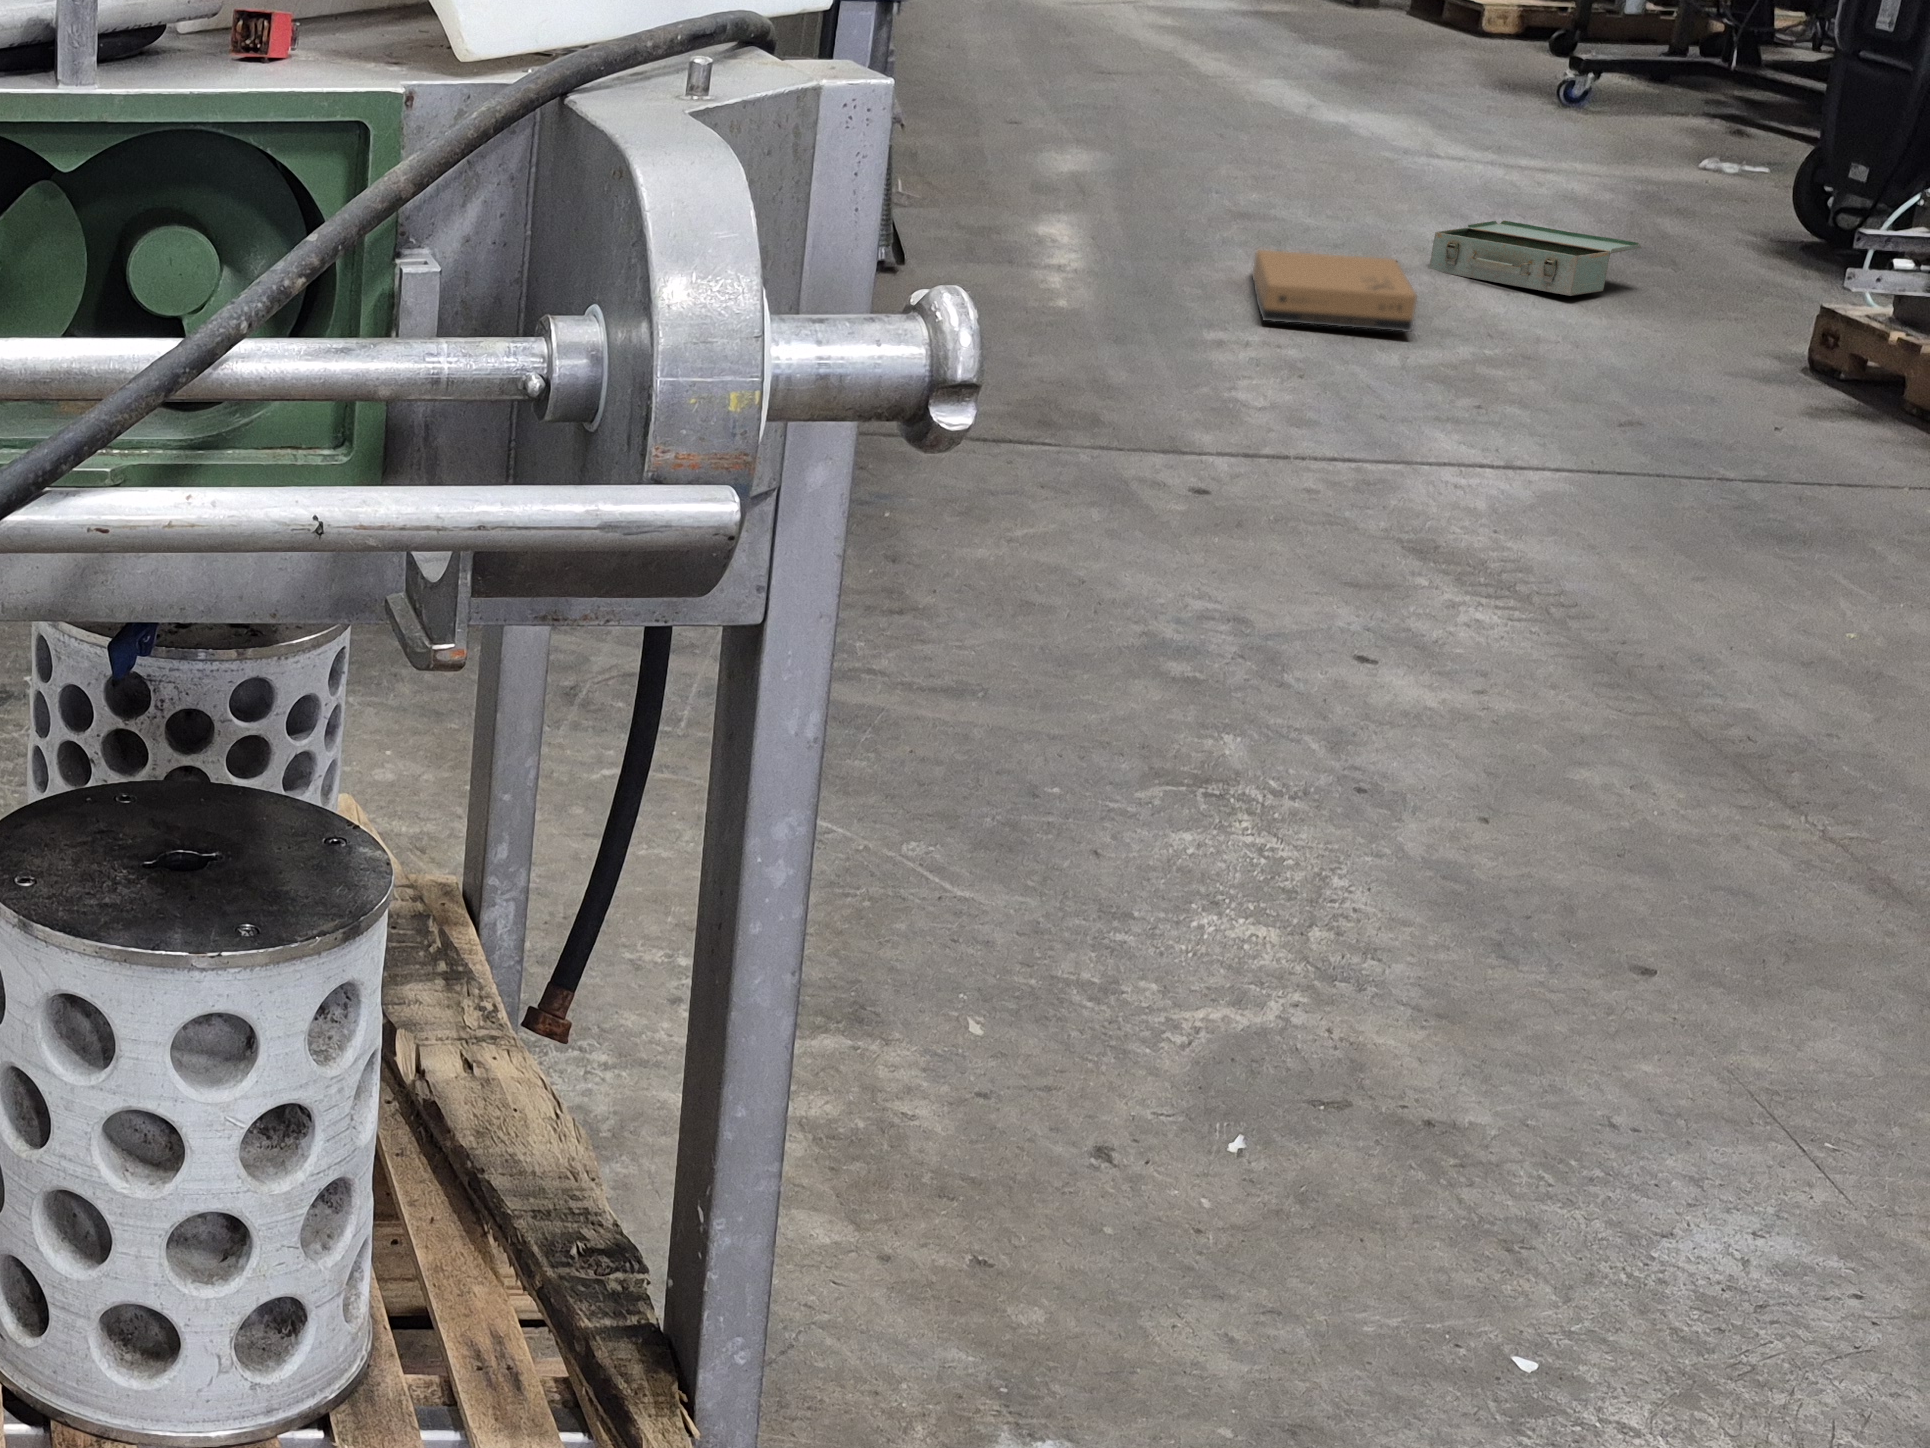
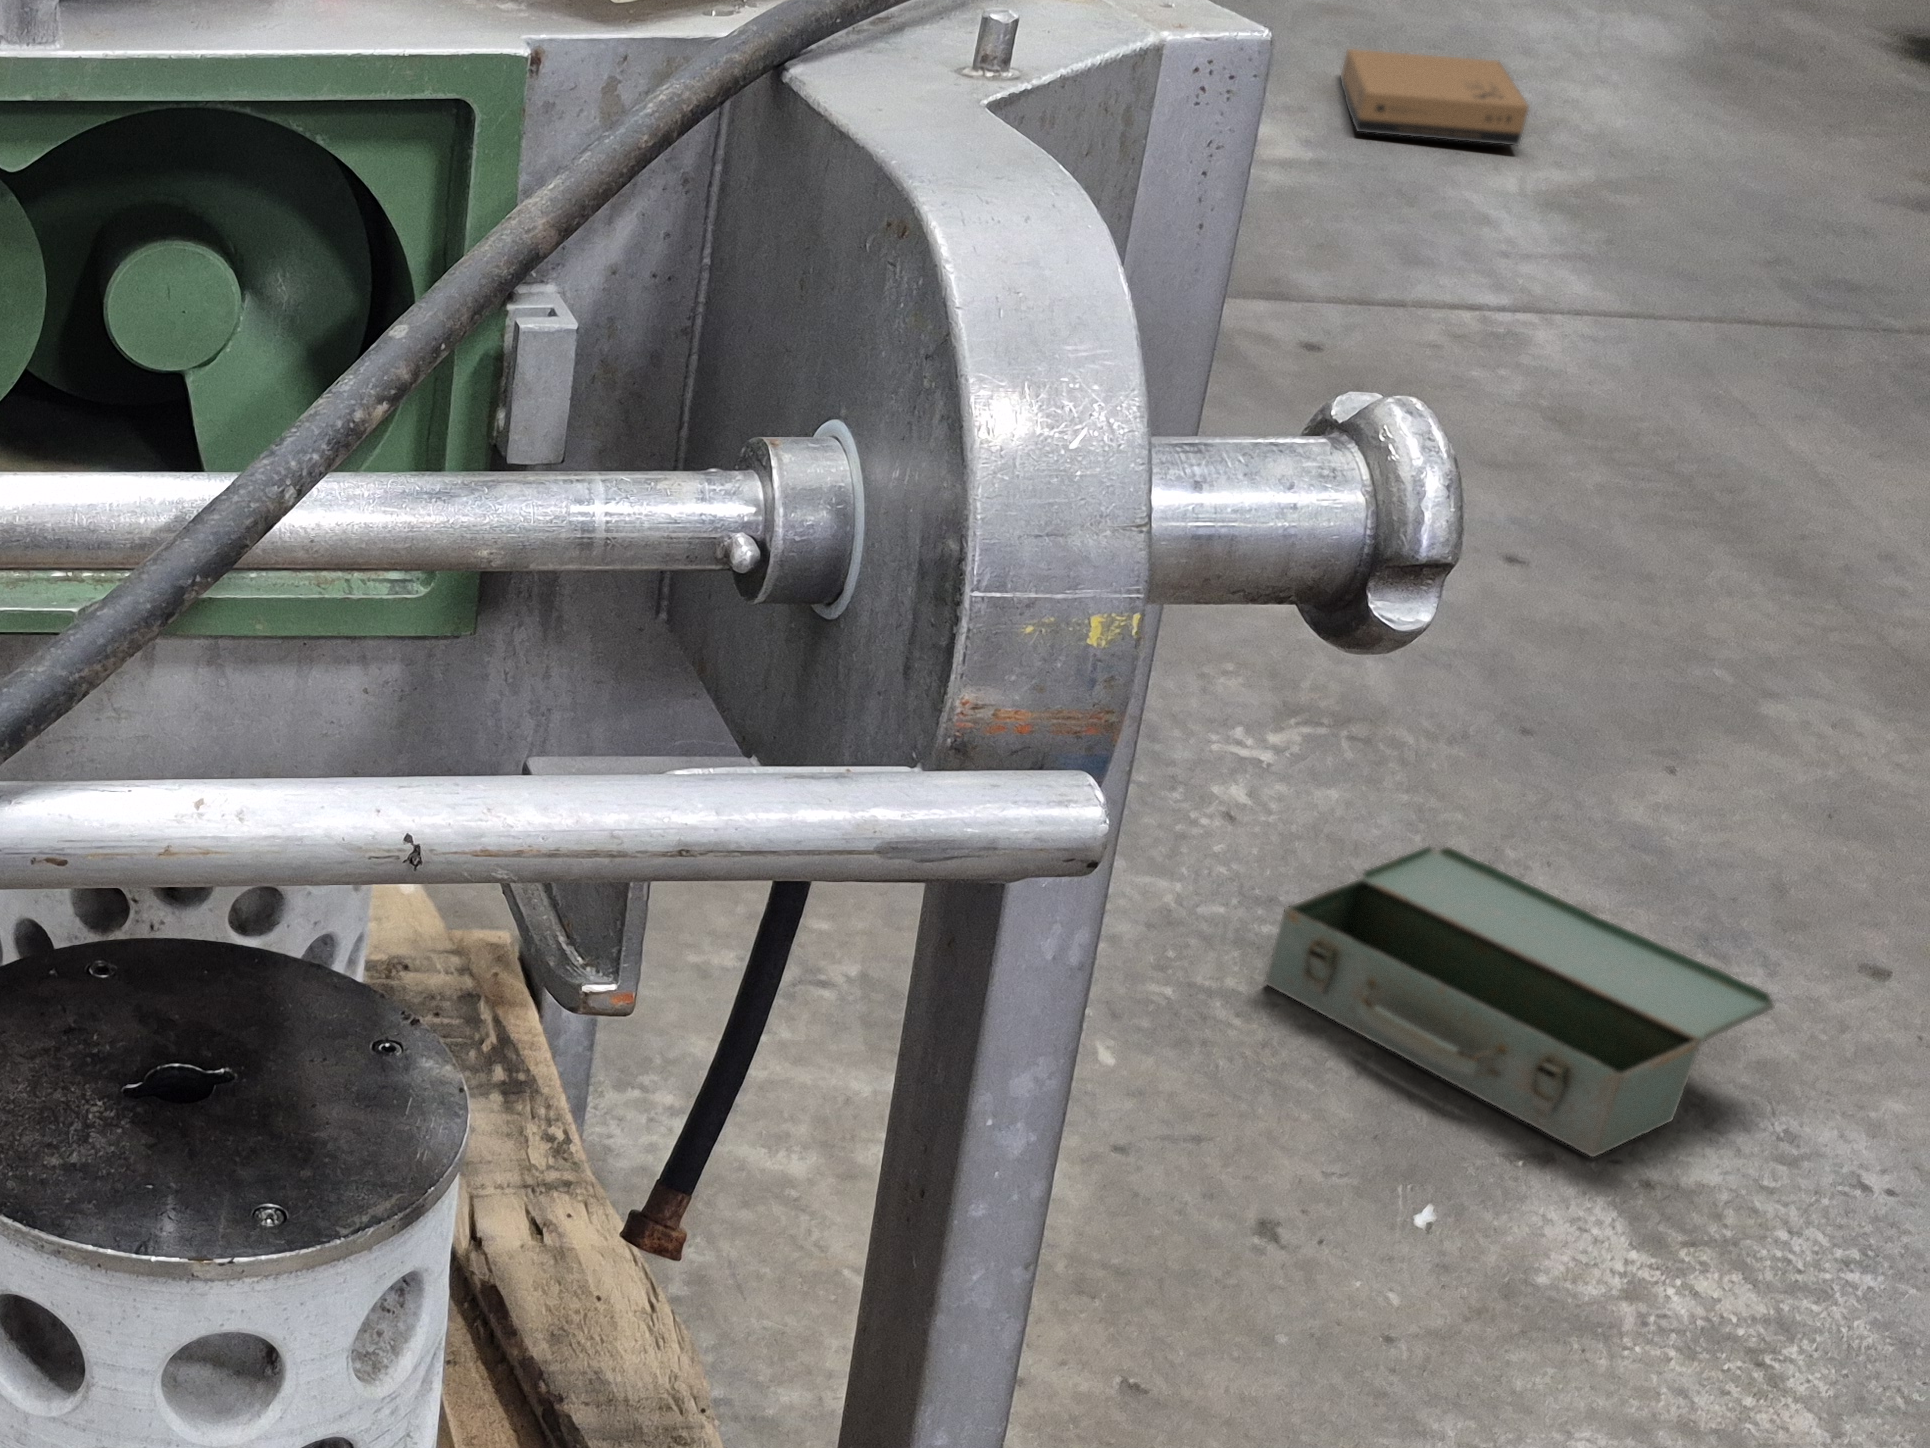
toolbox: present [1429,221,1641,296] -> present [1265,847,1774,1157]

